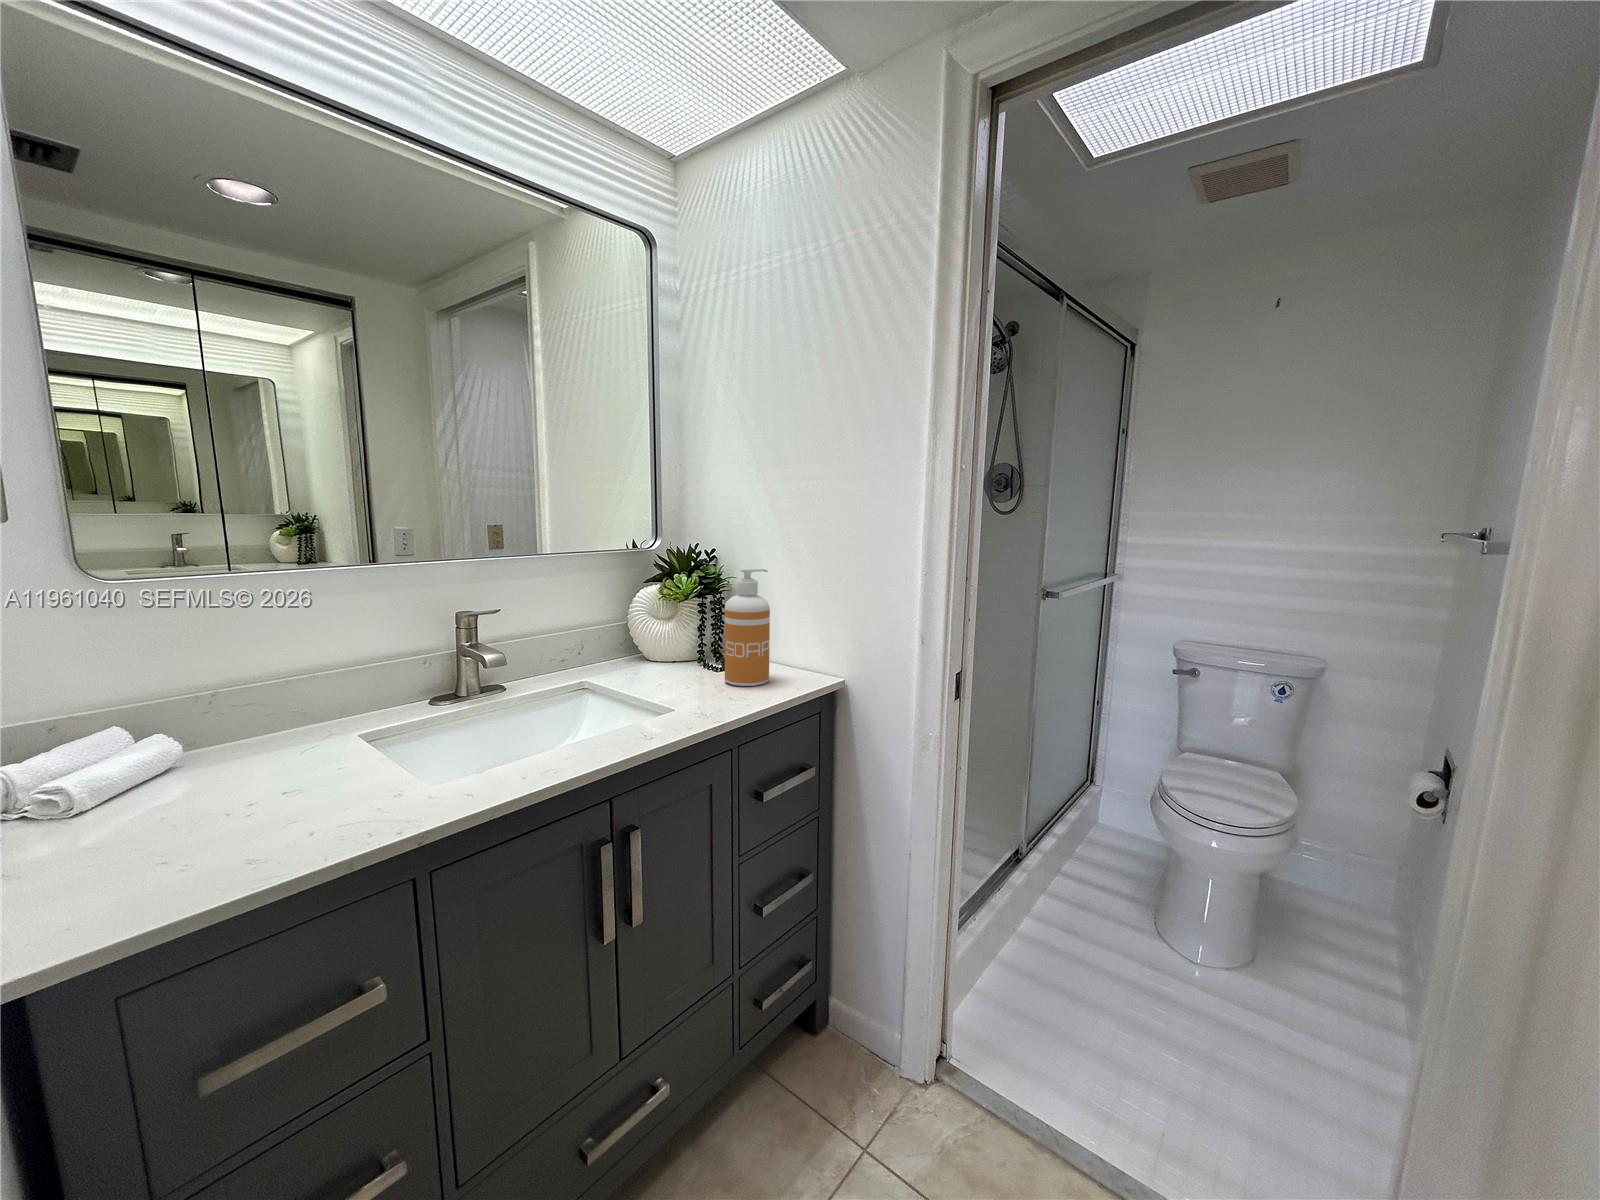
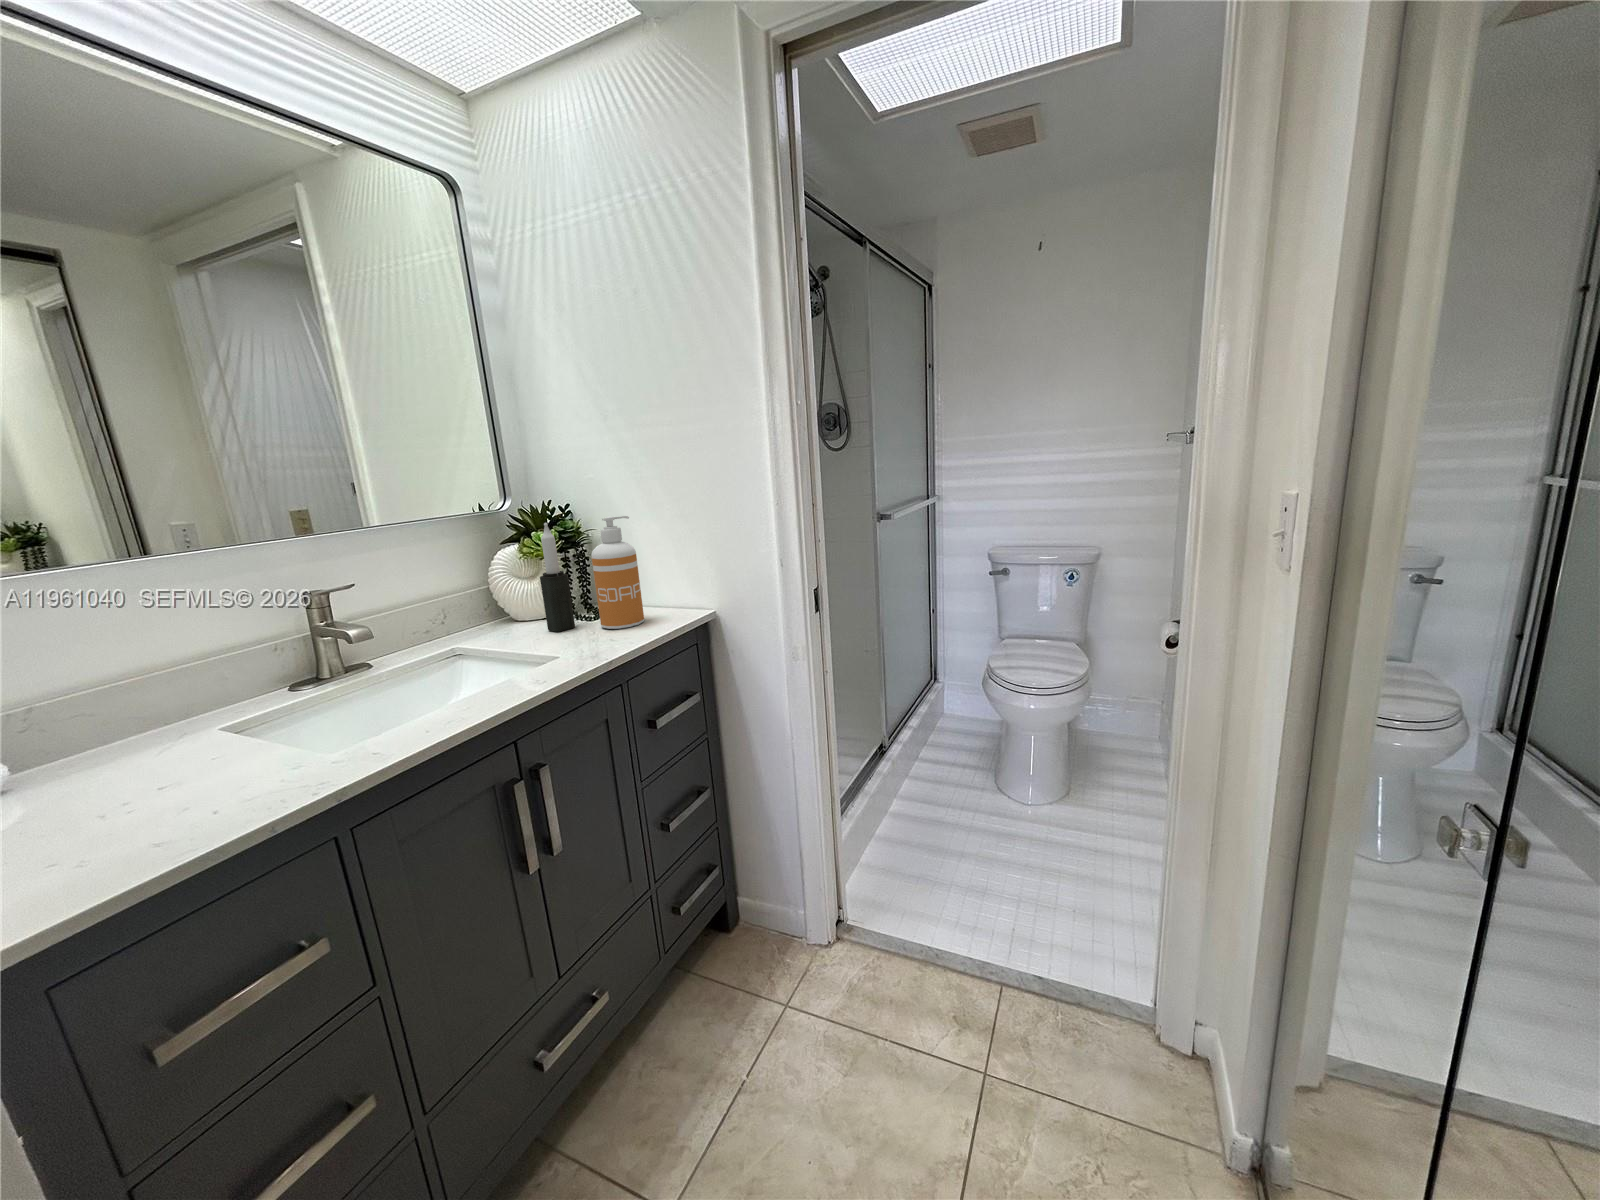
candle: none [673,567,700,679] -> present [540,523,575,632]

